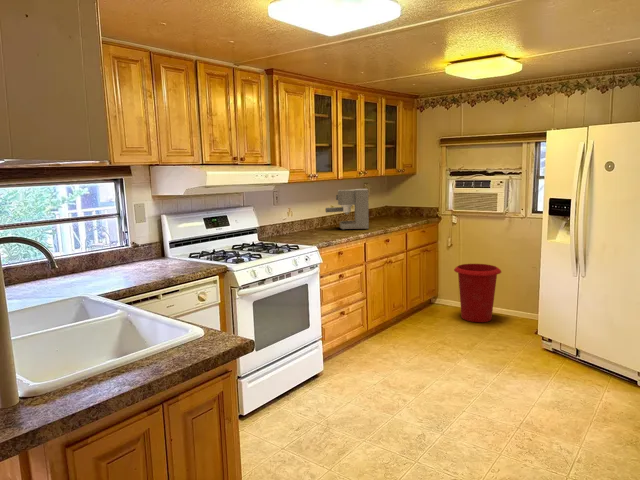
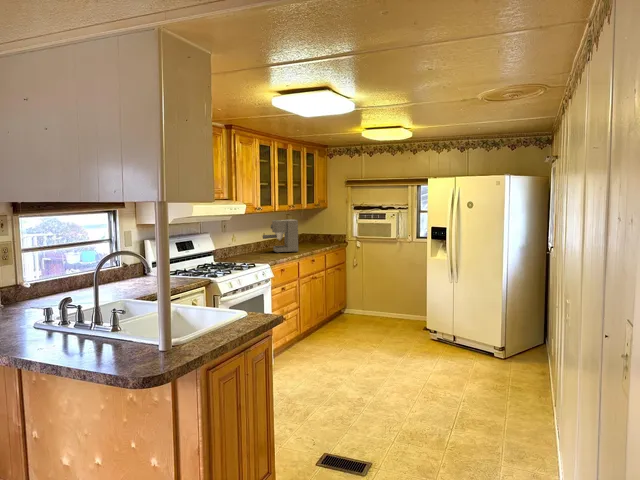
waste bin: present [454,264,501,322] -> none [361,279,397,324]

